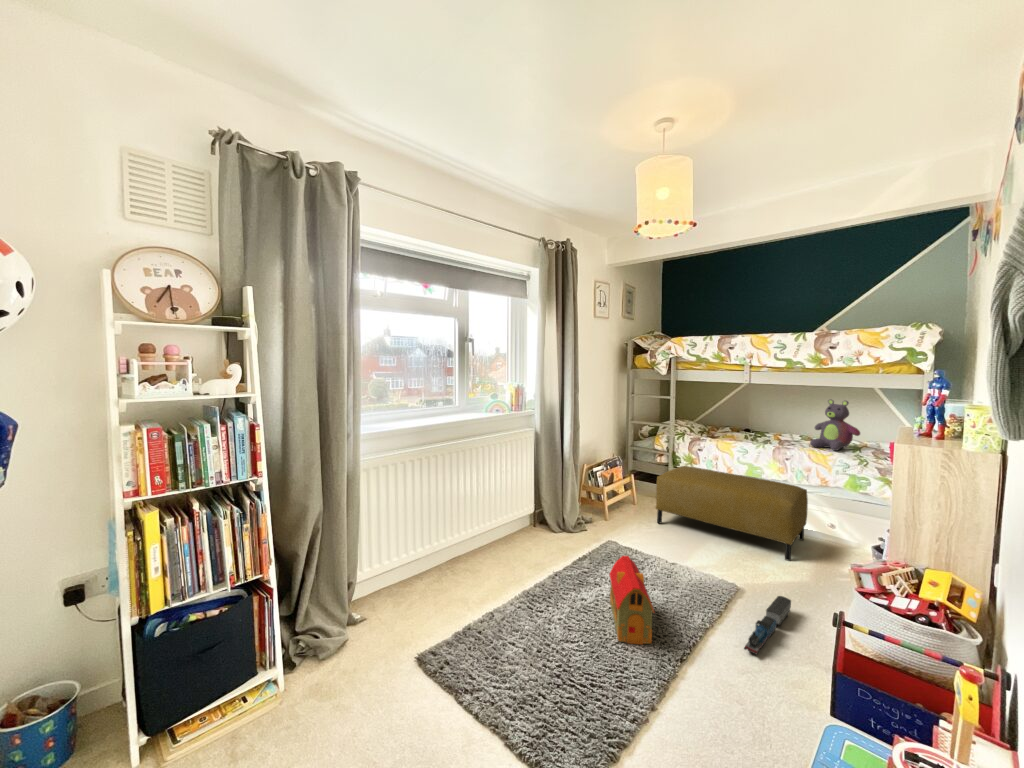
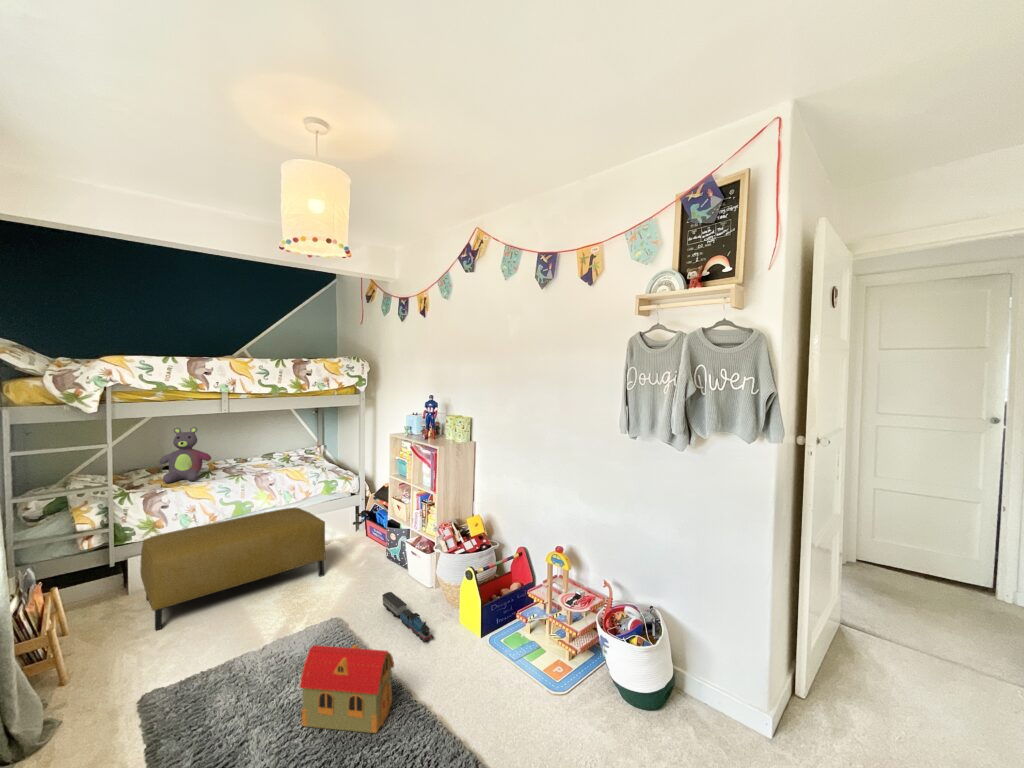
stuffed bear: present [810,399,860,451] -> present [159,427,211,483]

